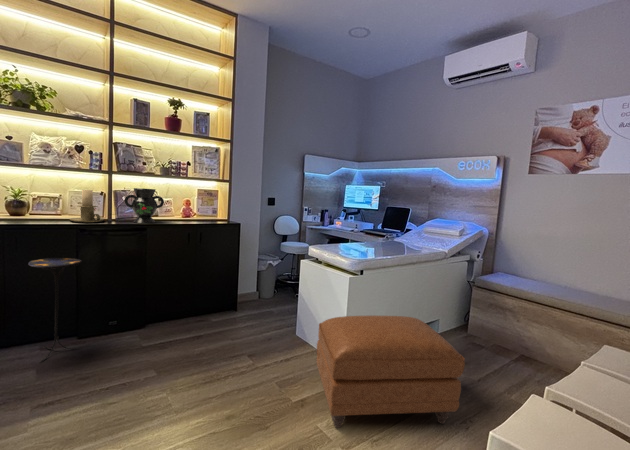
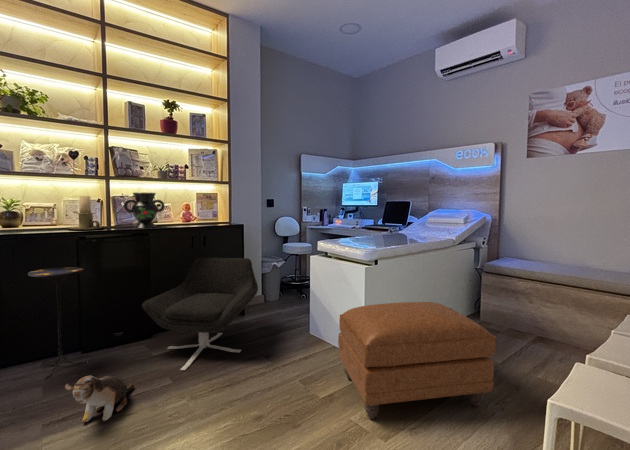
lounge chair: none [135,254,249,364] -> present [142,257,258,370]
plush toy: none [51,366,120,409] -> present [65,375,134,422]

